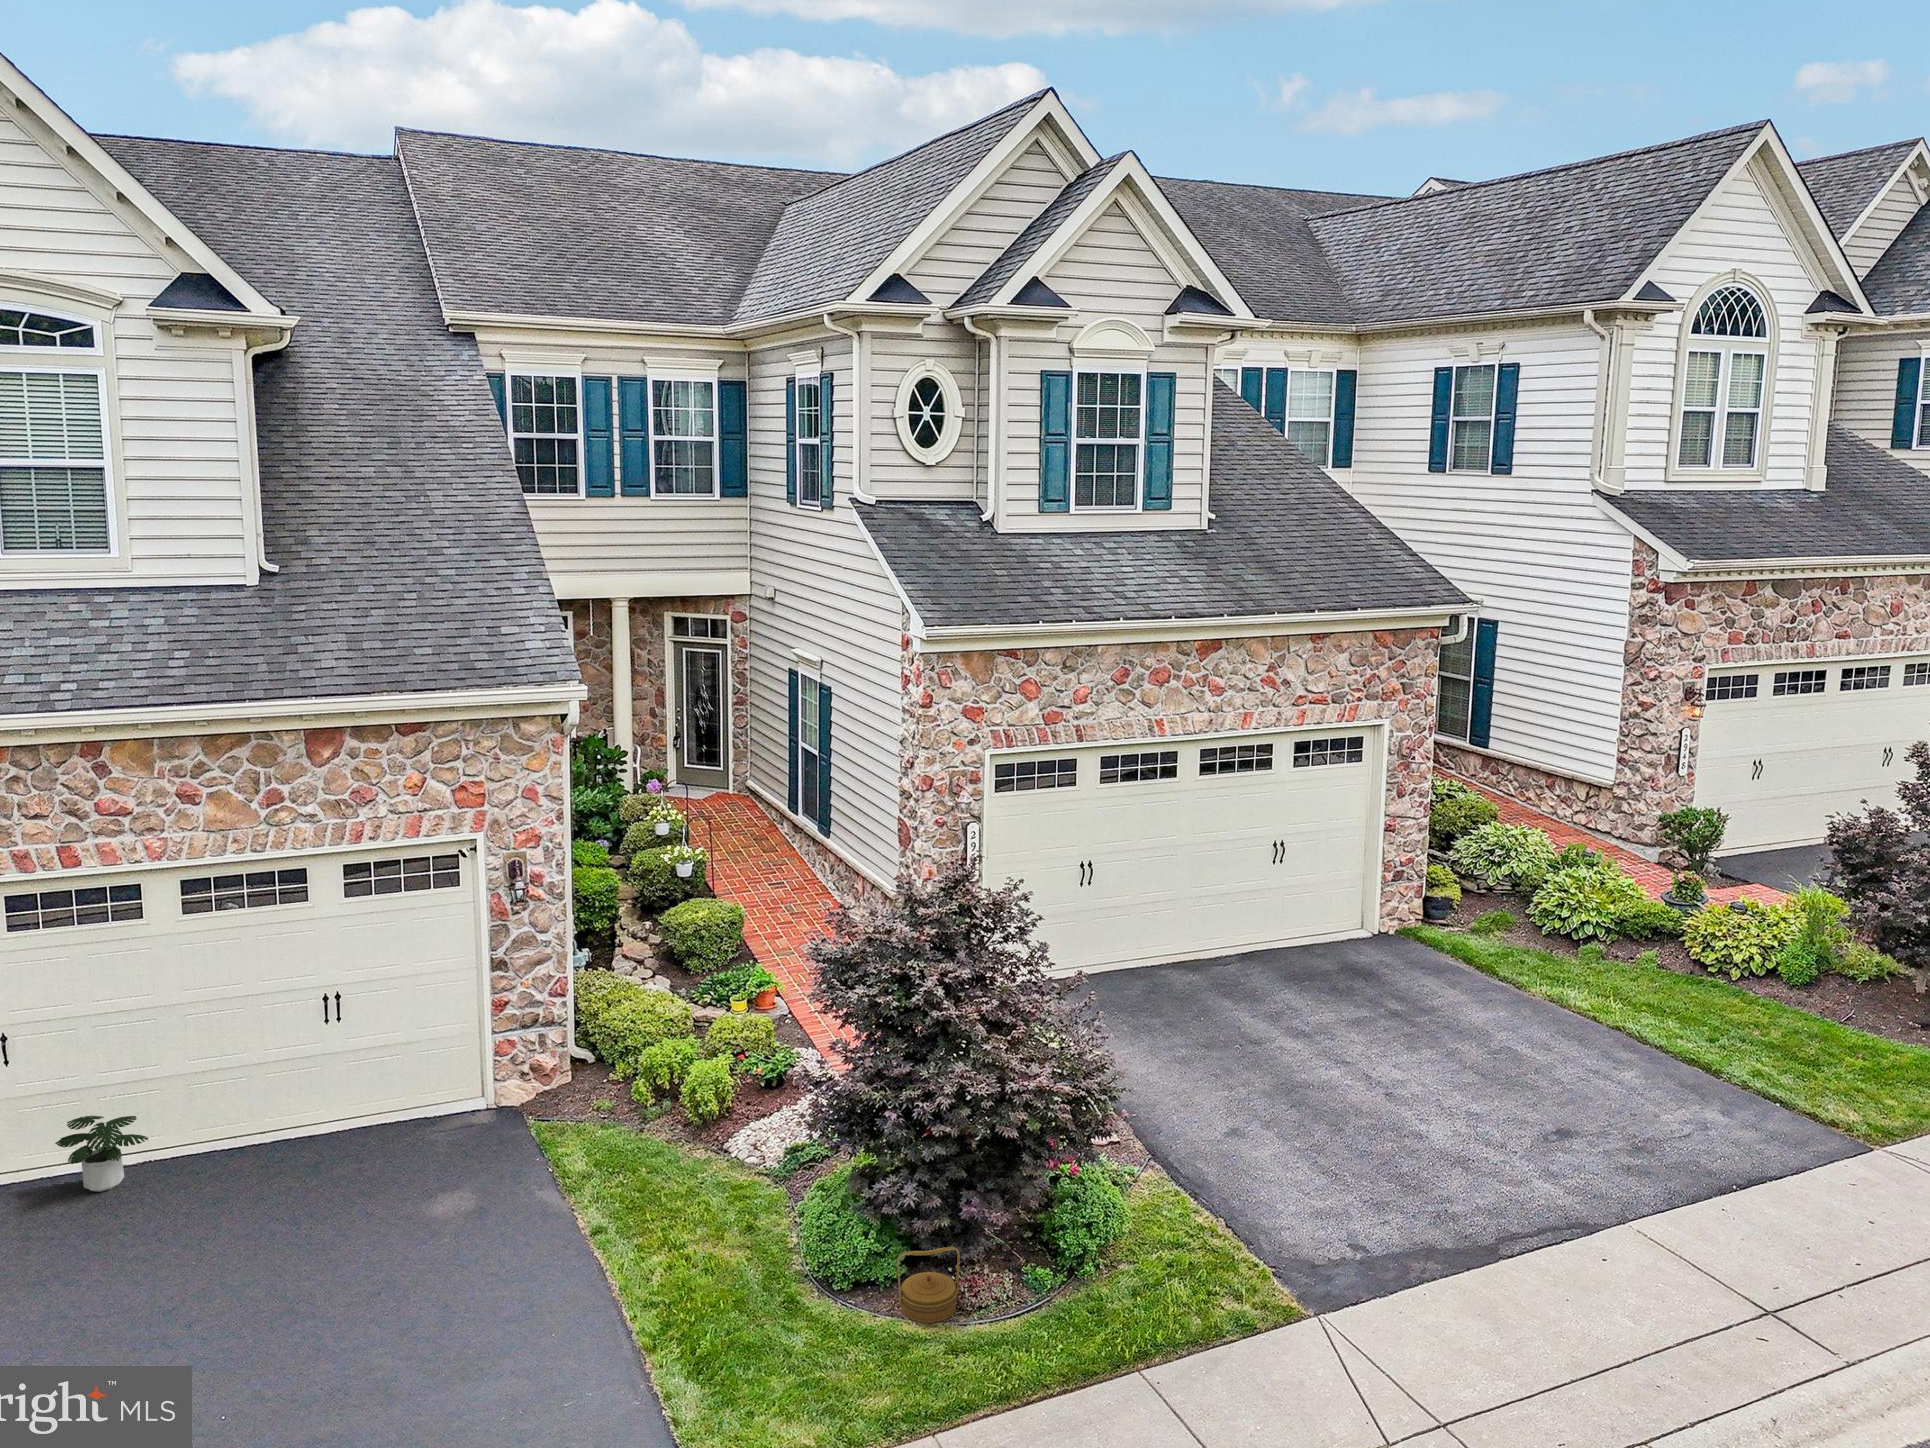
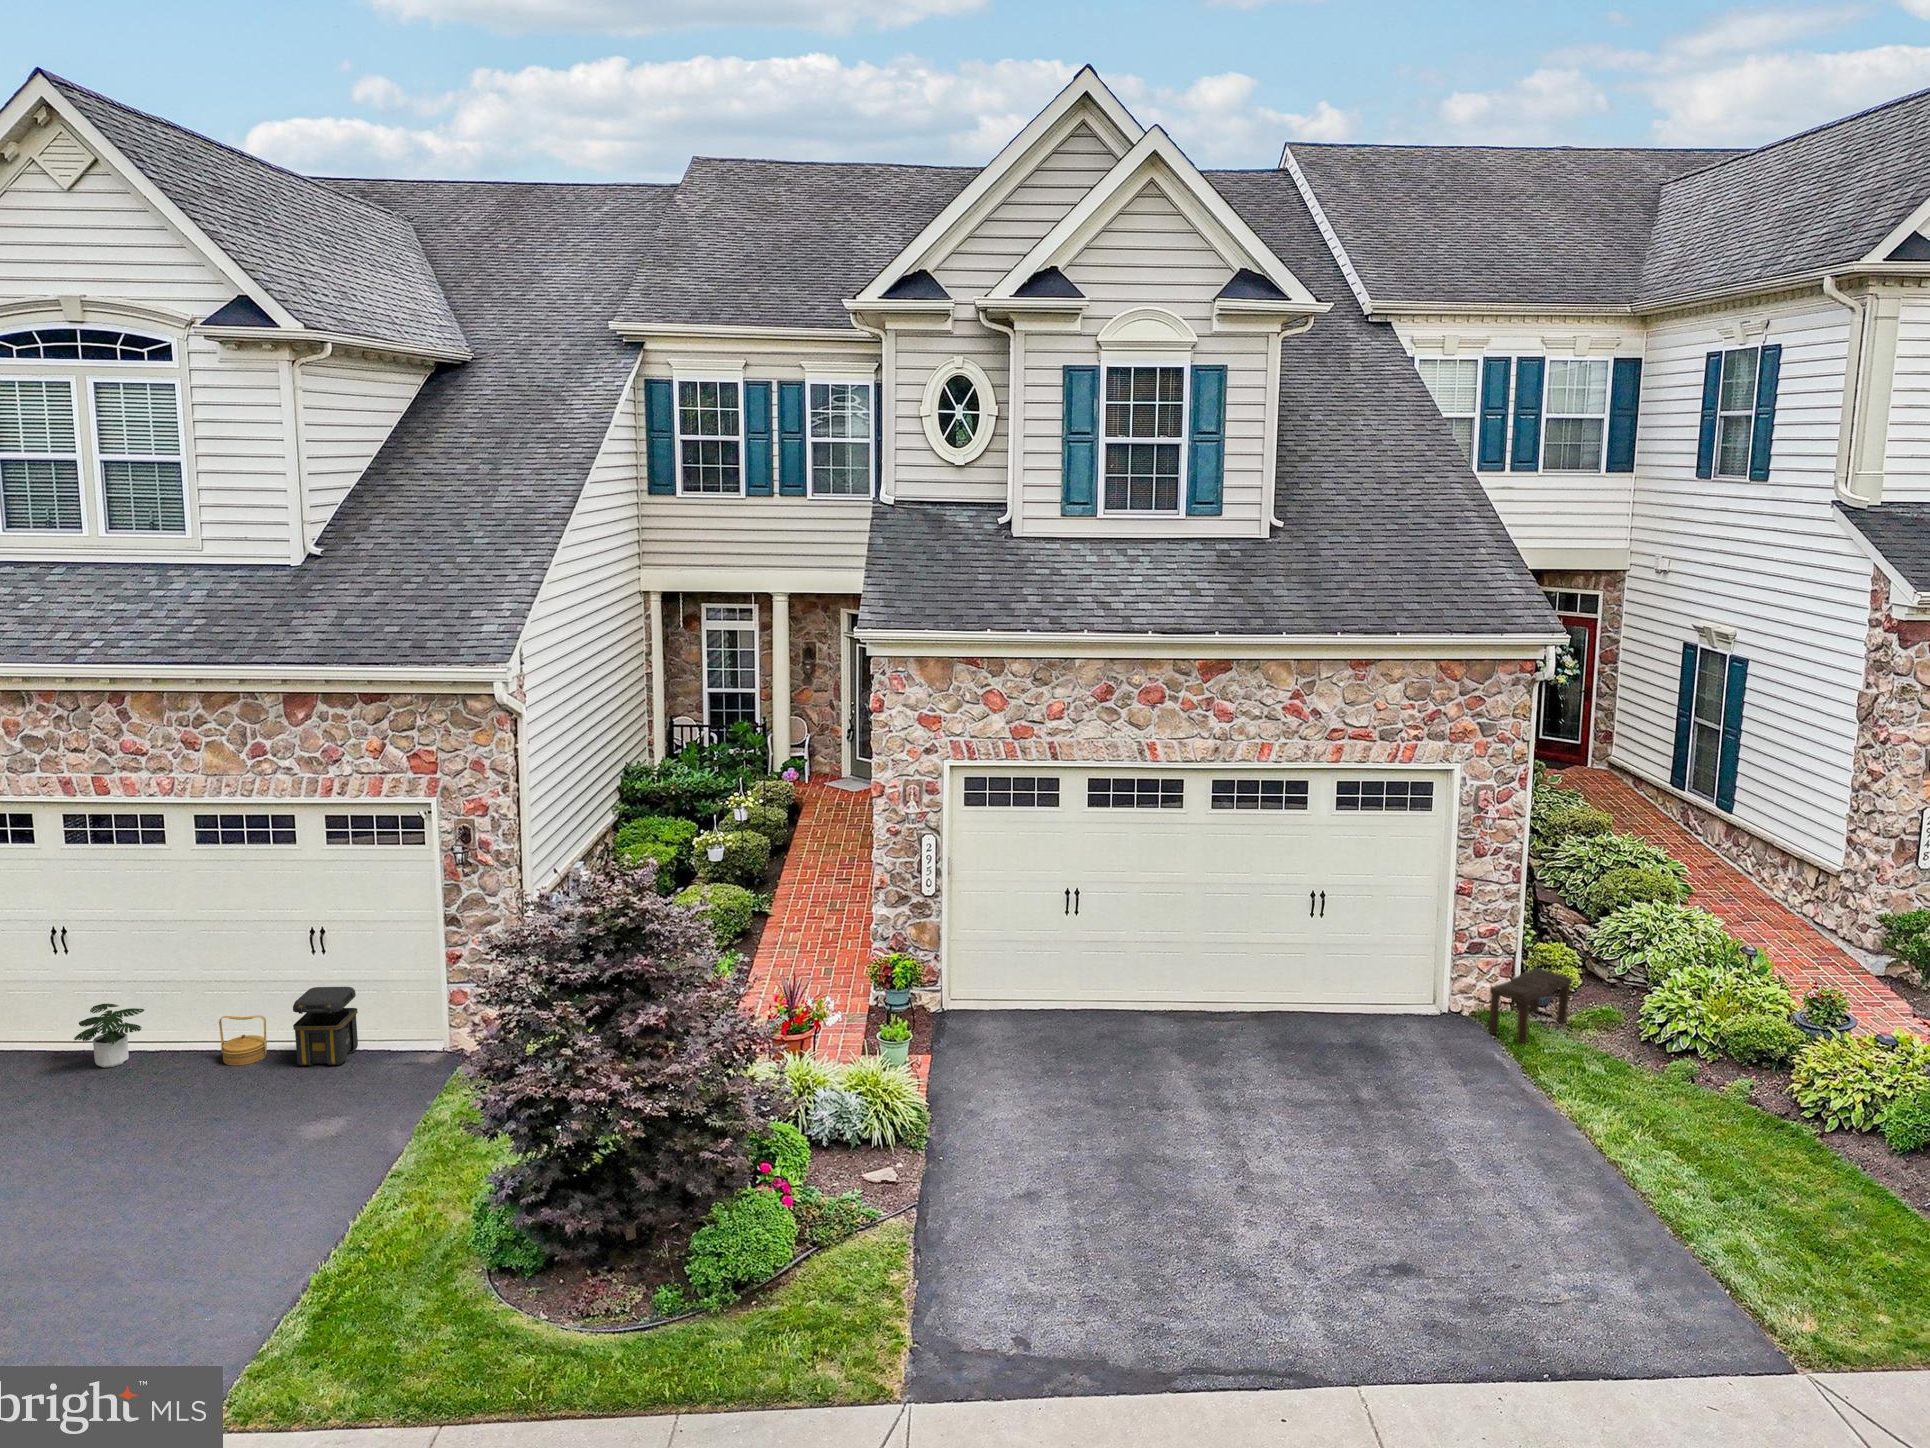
bench: none [1430,890,1482,954] -> present [1488,968,1572,1043]
toolbox: none [342,1054,403,1149] -> present [293,987,358,1066]
woven basket: present [897,1247,960,1323] -> present [219,1016,267,1066]

